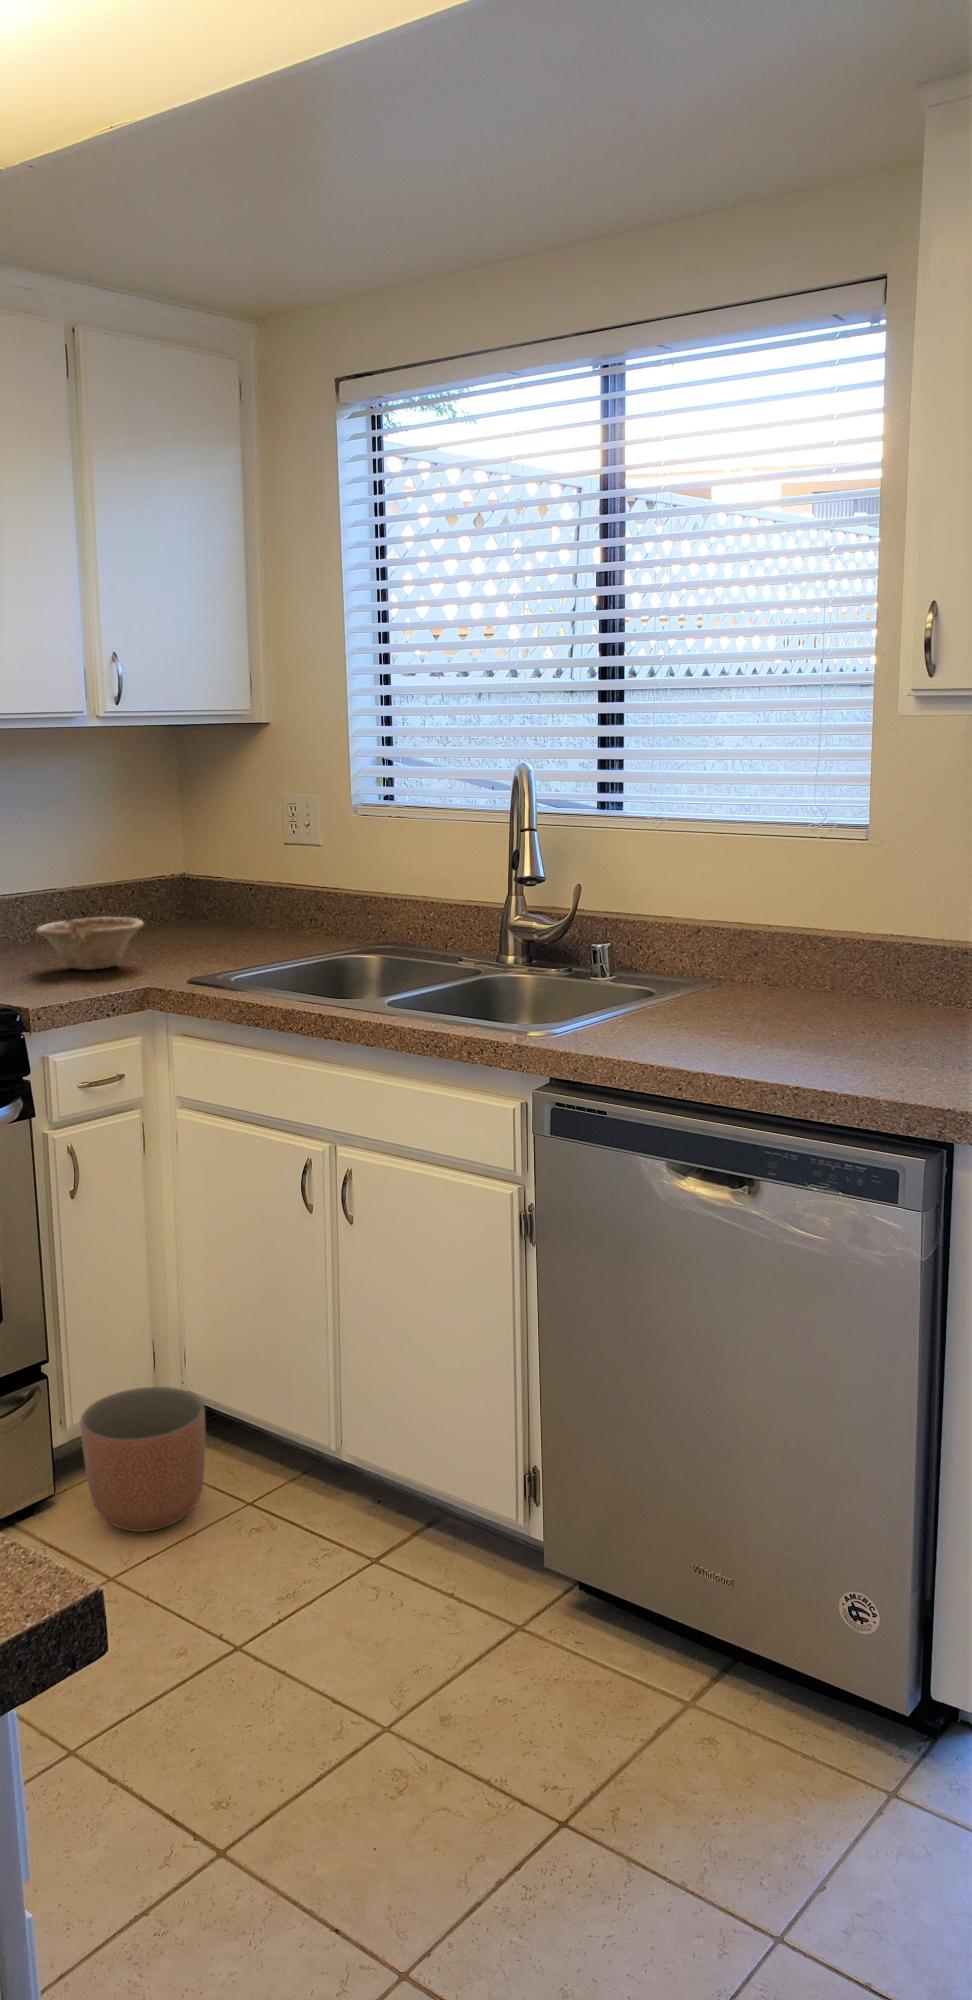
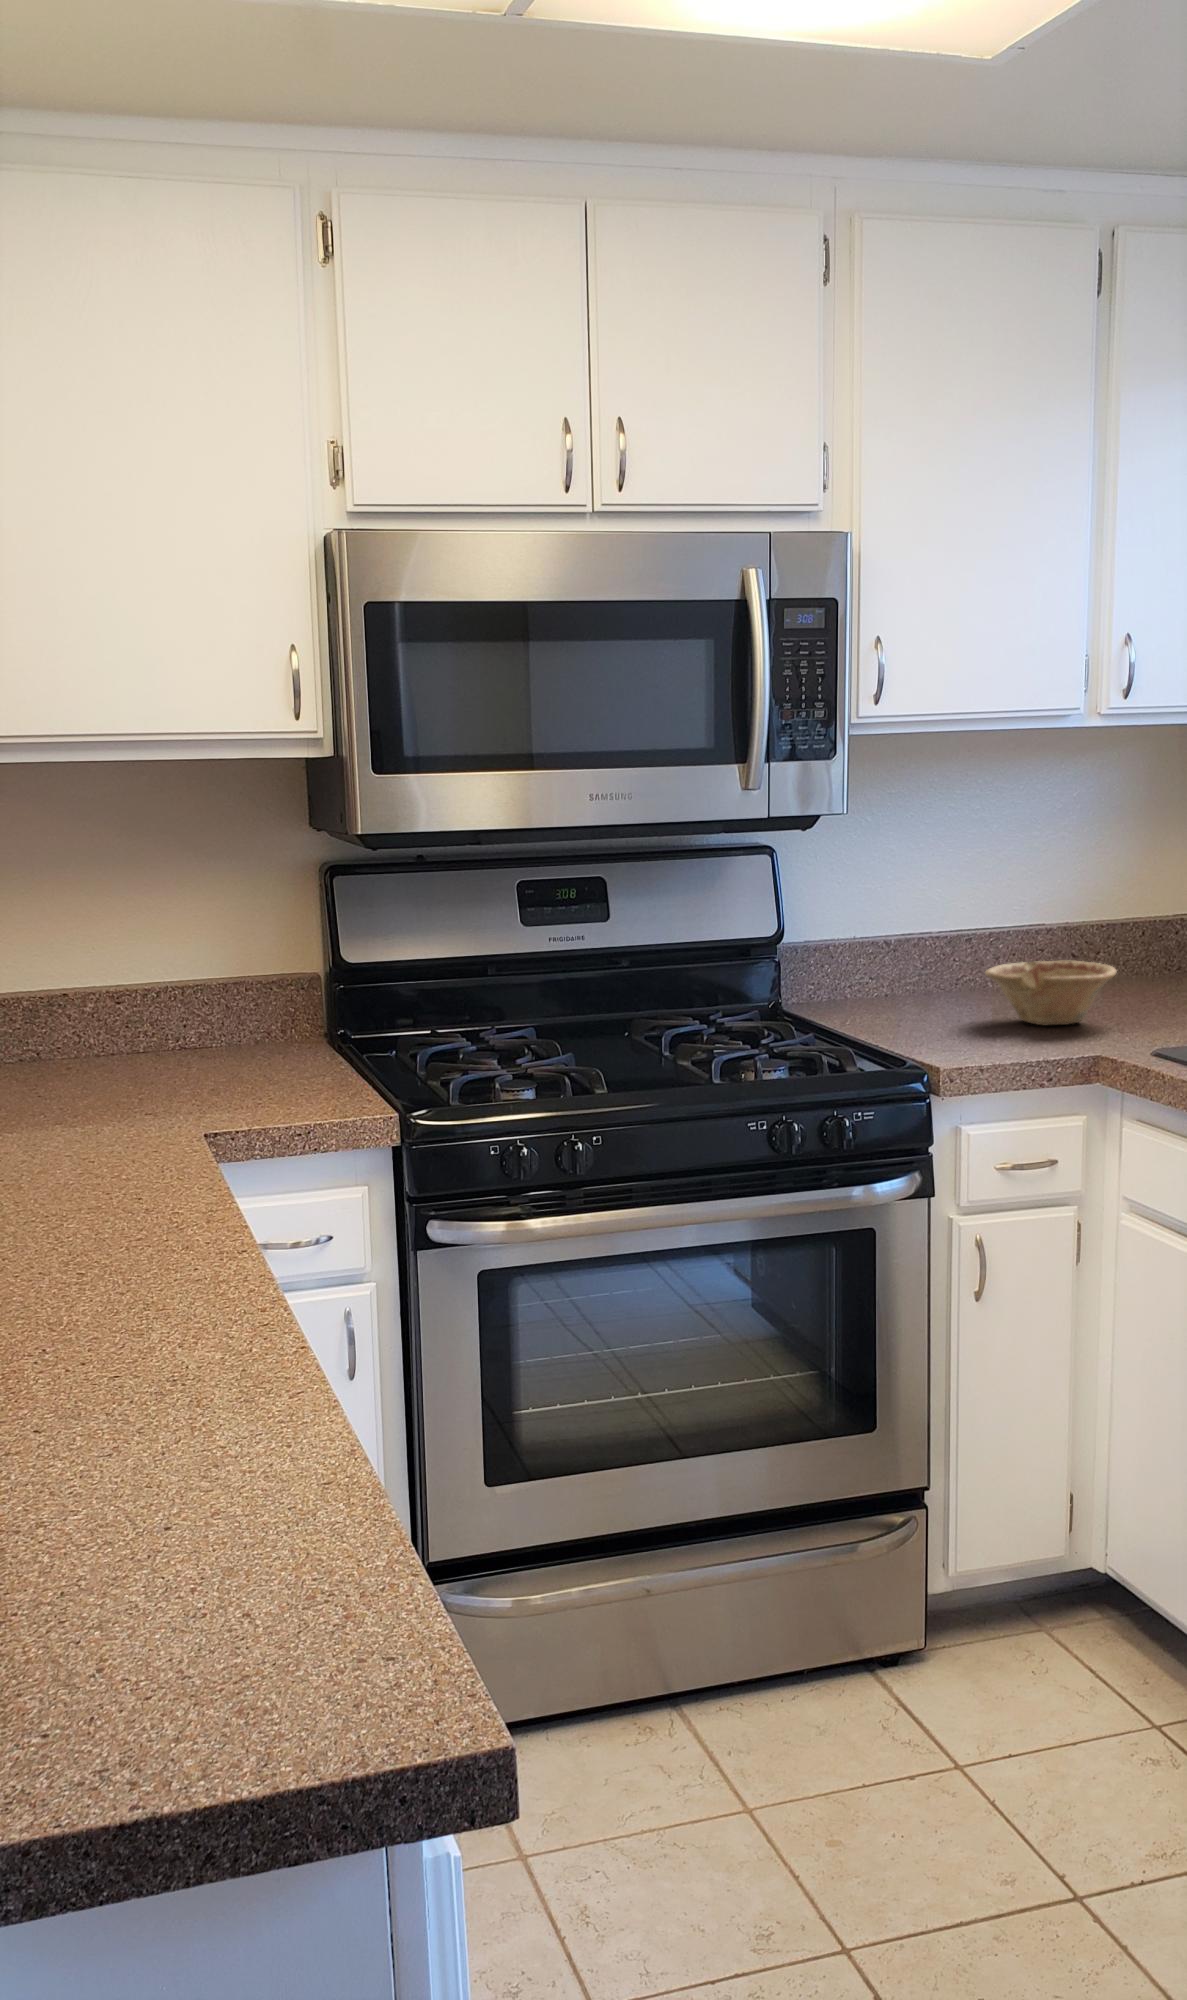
planter: present [80,1387,205,1532] -> none [953,1546,1106,1726]

